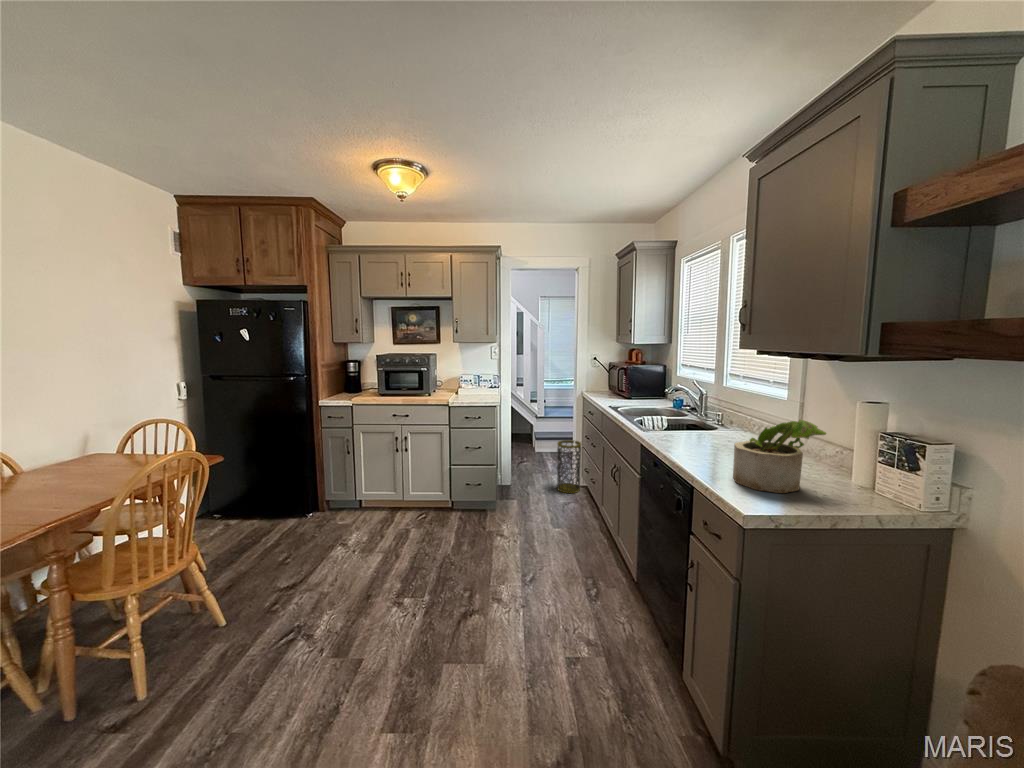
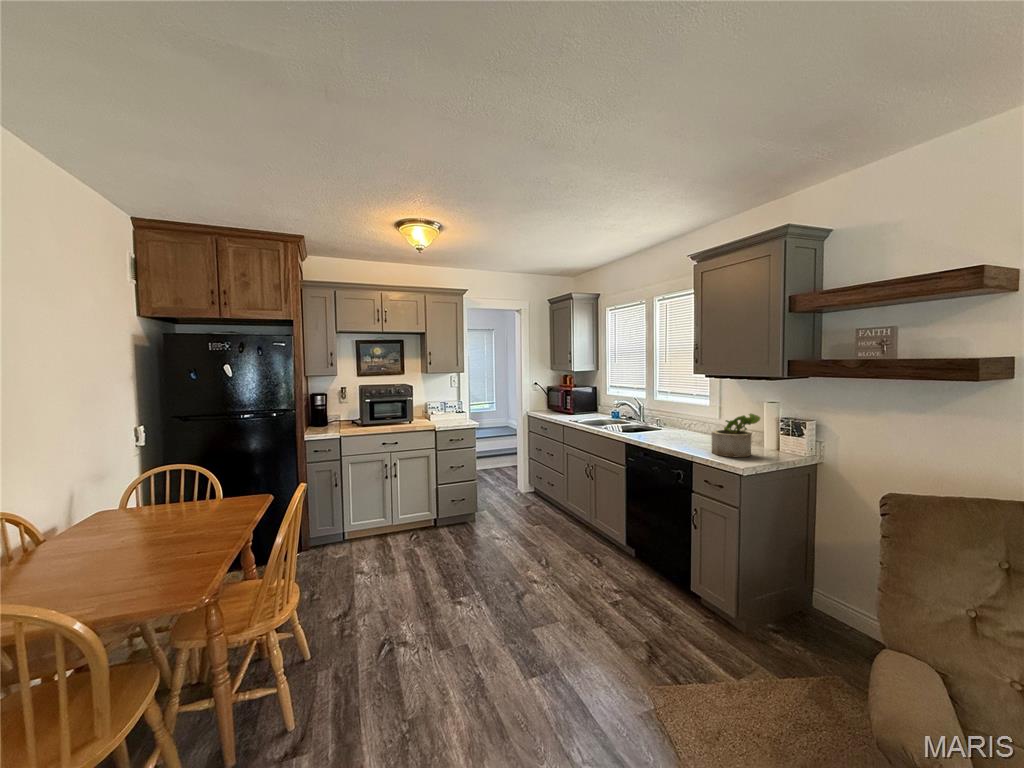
trash can: present [557,440,581,493] -> none [509,454,529,500]

